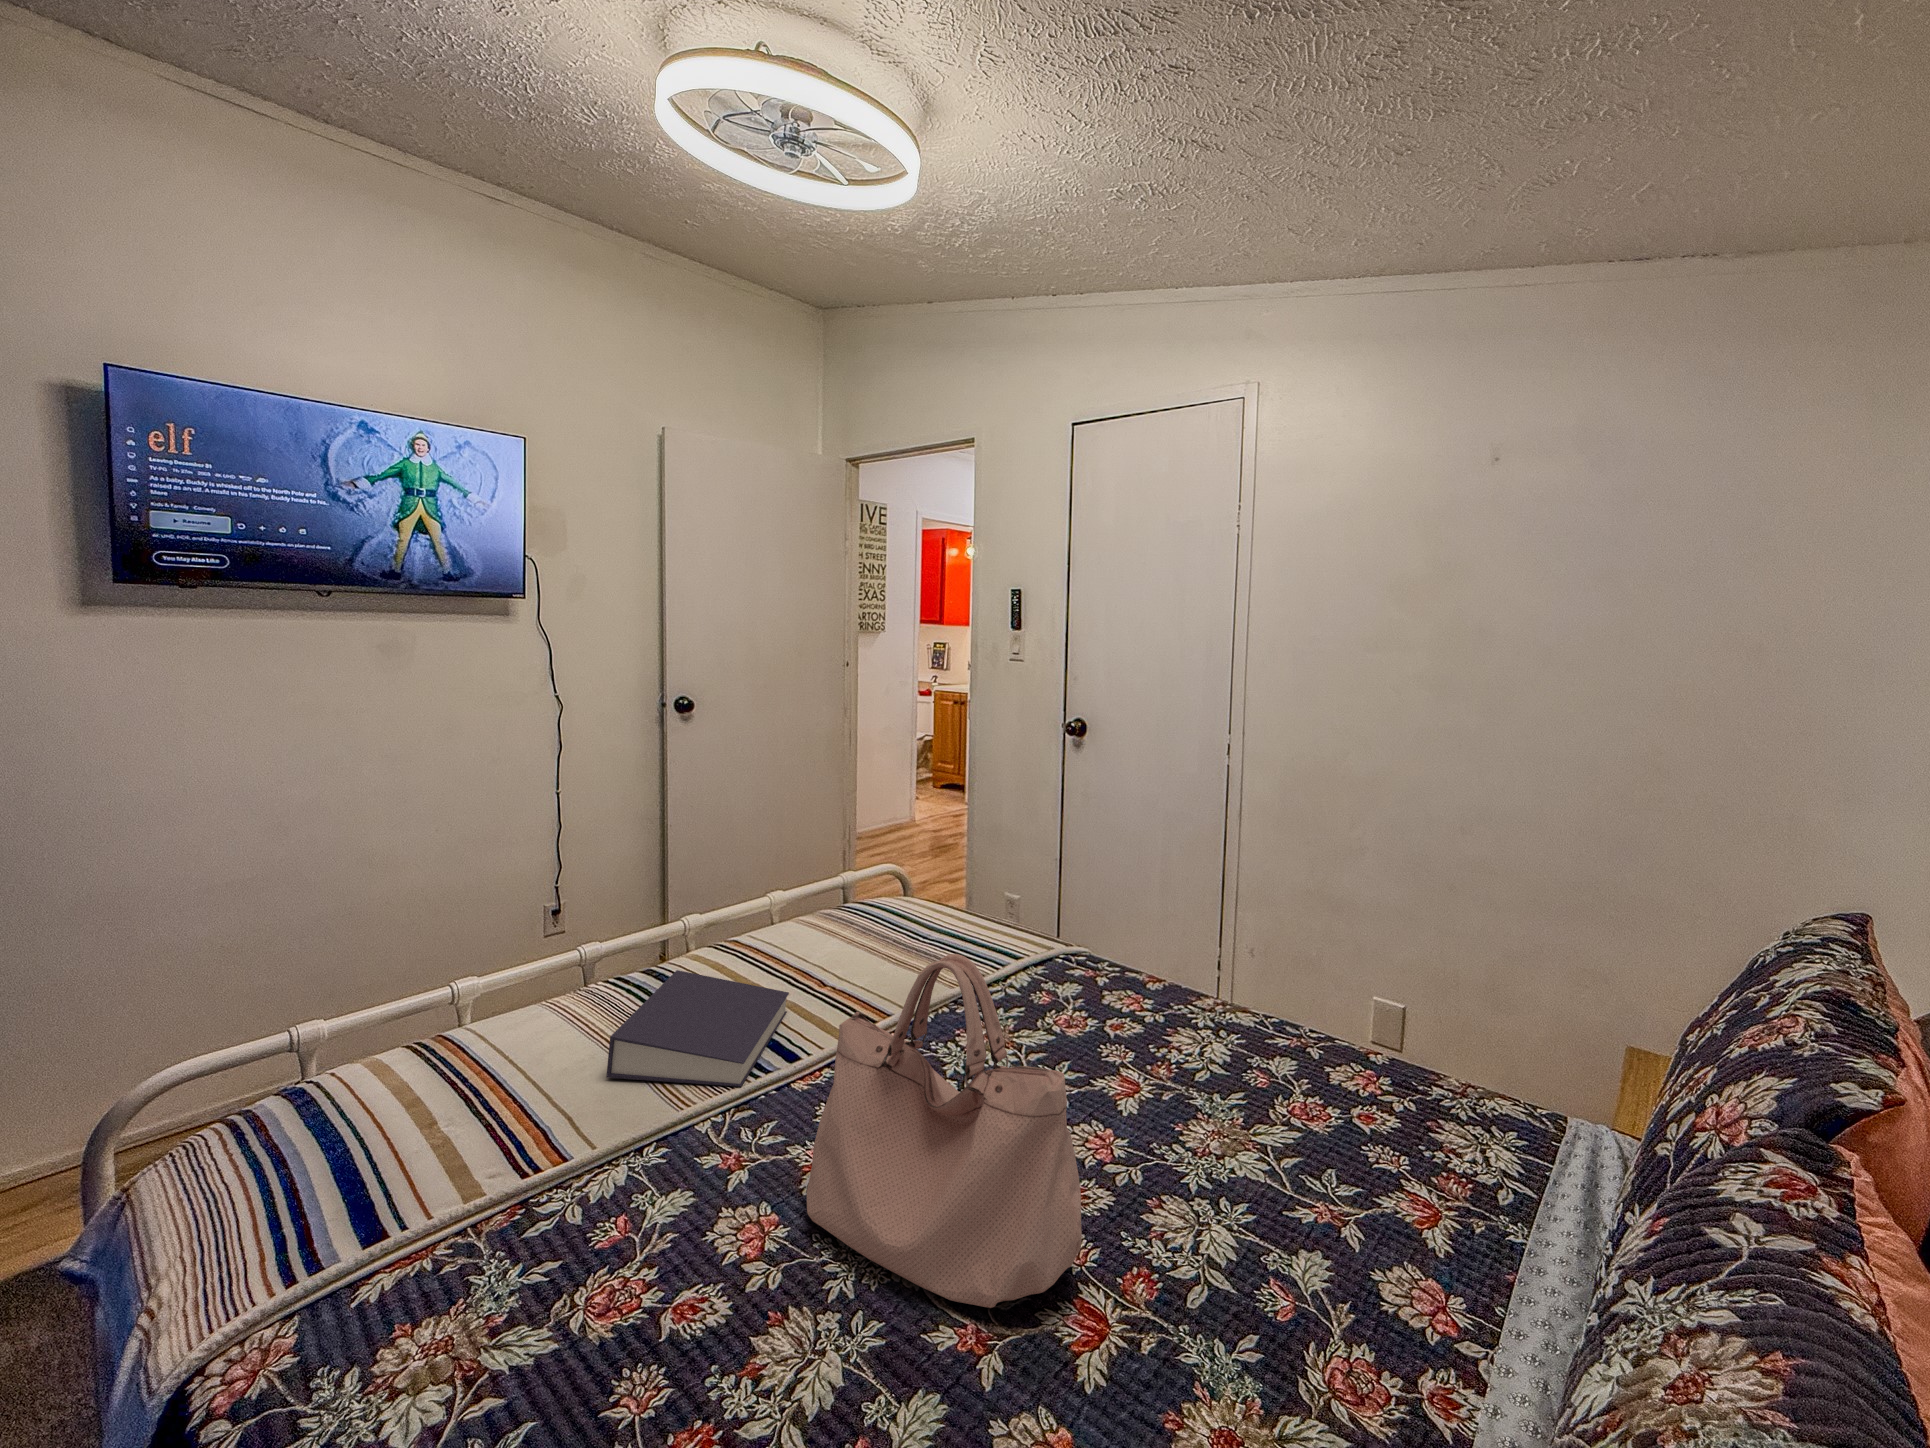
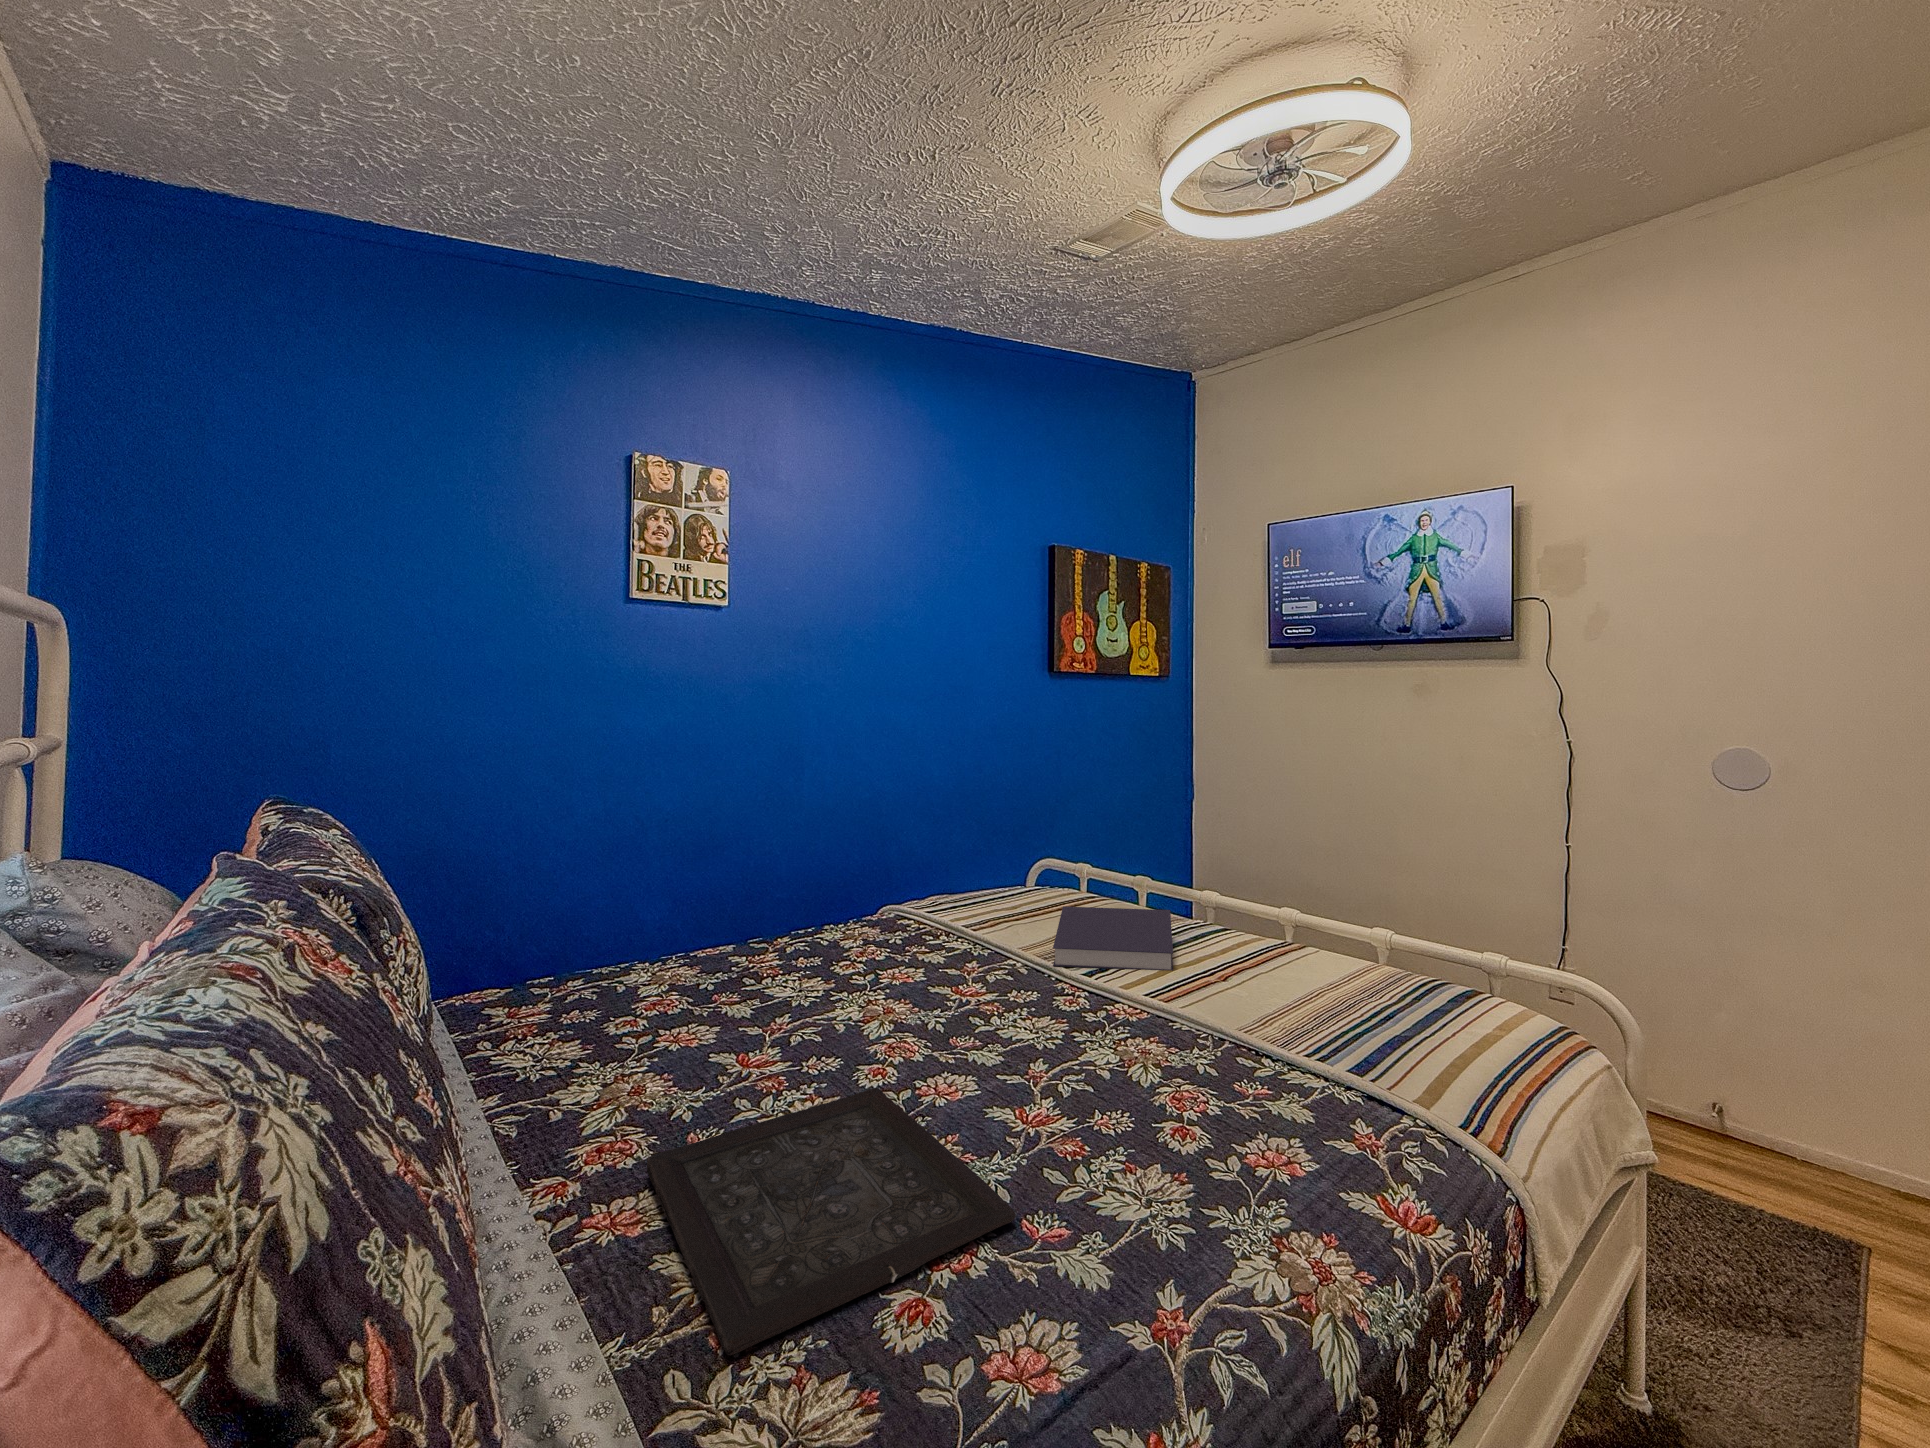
handbag: present [807,954,1082,1308] -> none [767,826,947,1056]
tray: none [1143,1085,1474,1319] -> present [647,1088,1016,1355]

